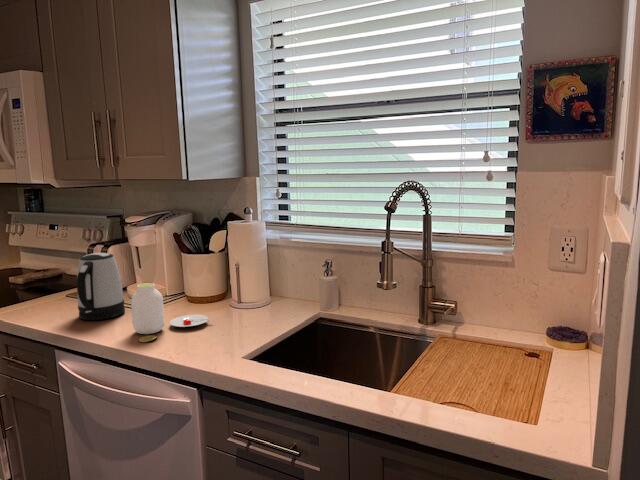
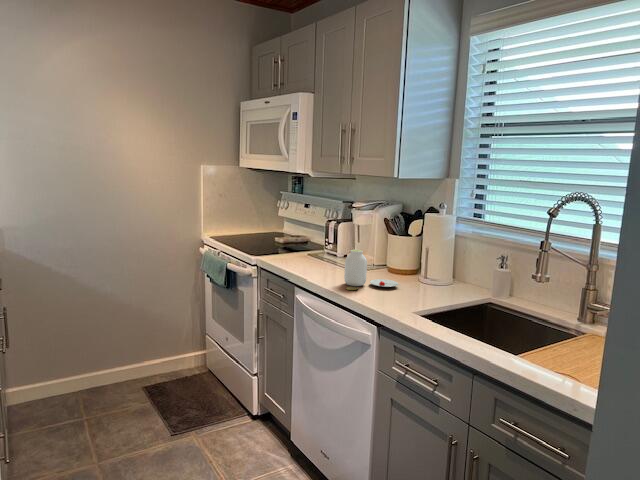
kettle: present [77,253,125,320] -> none [312,225,343,272]

